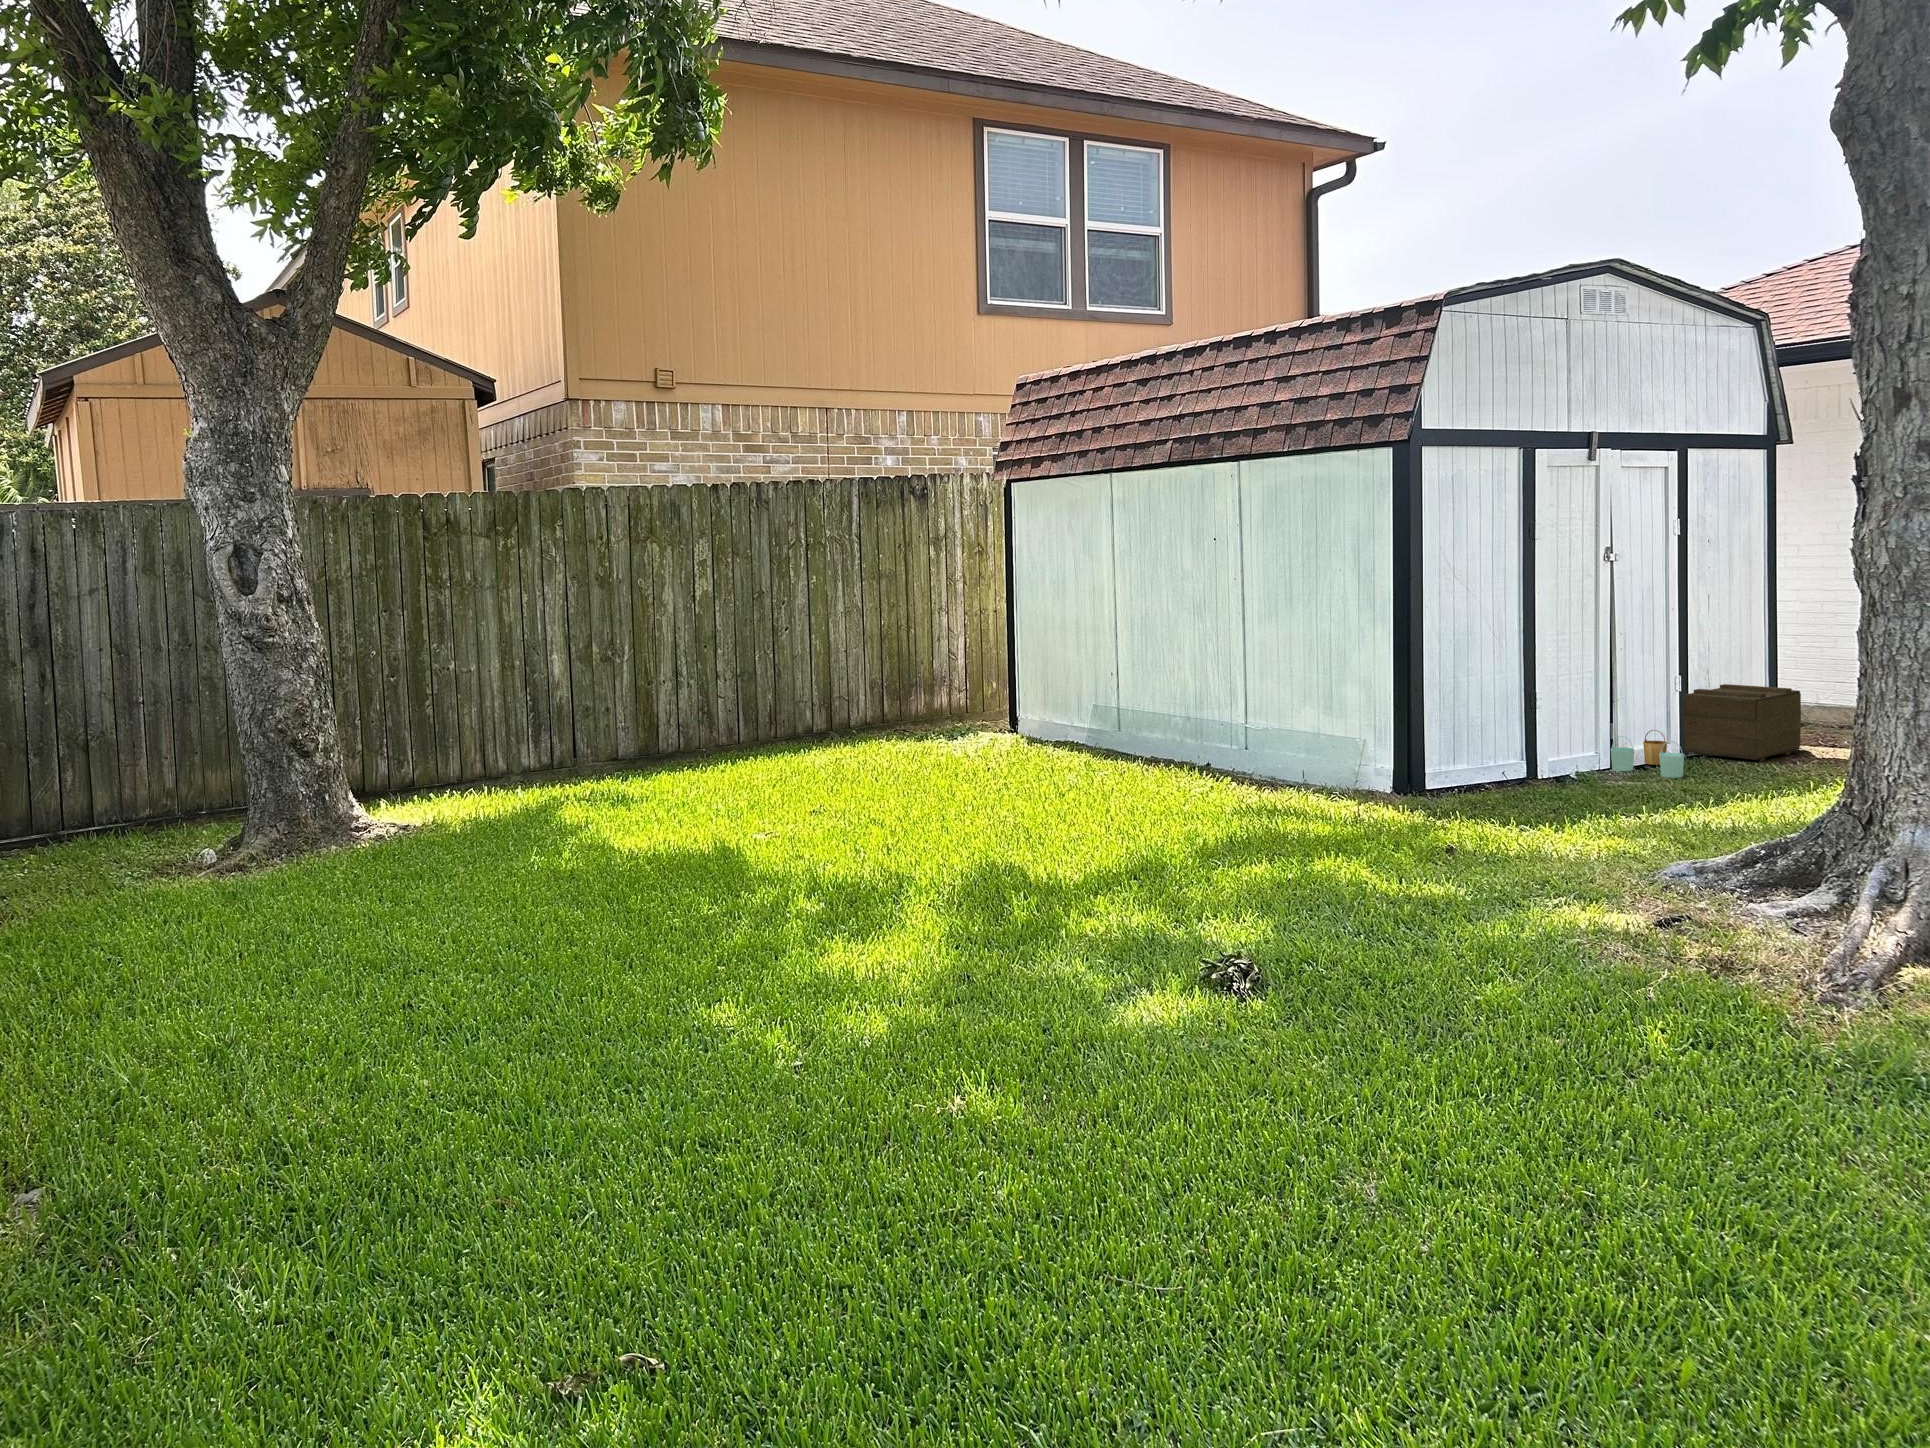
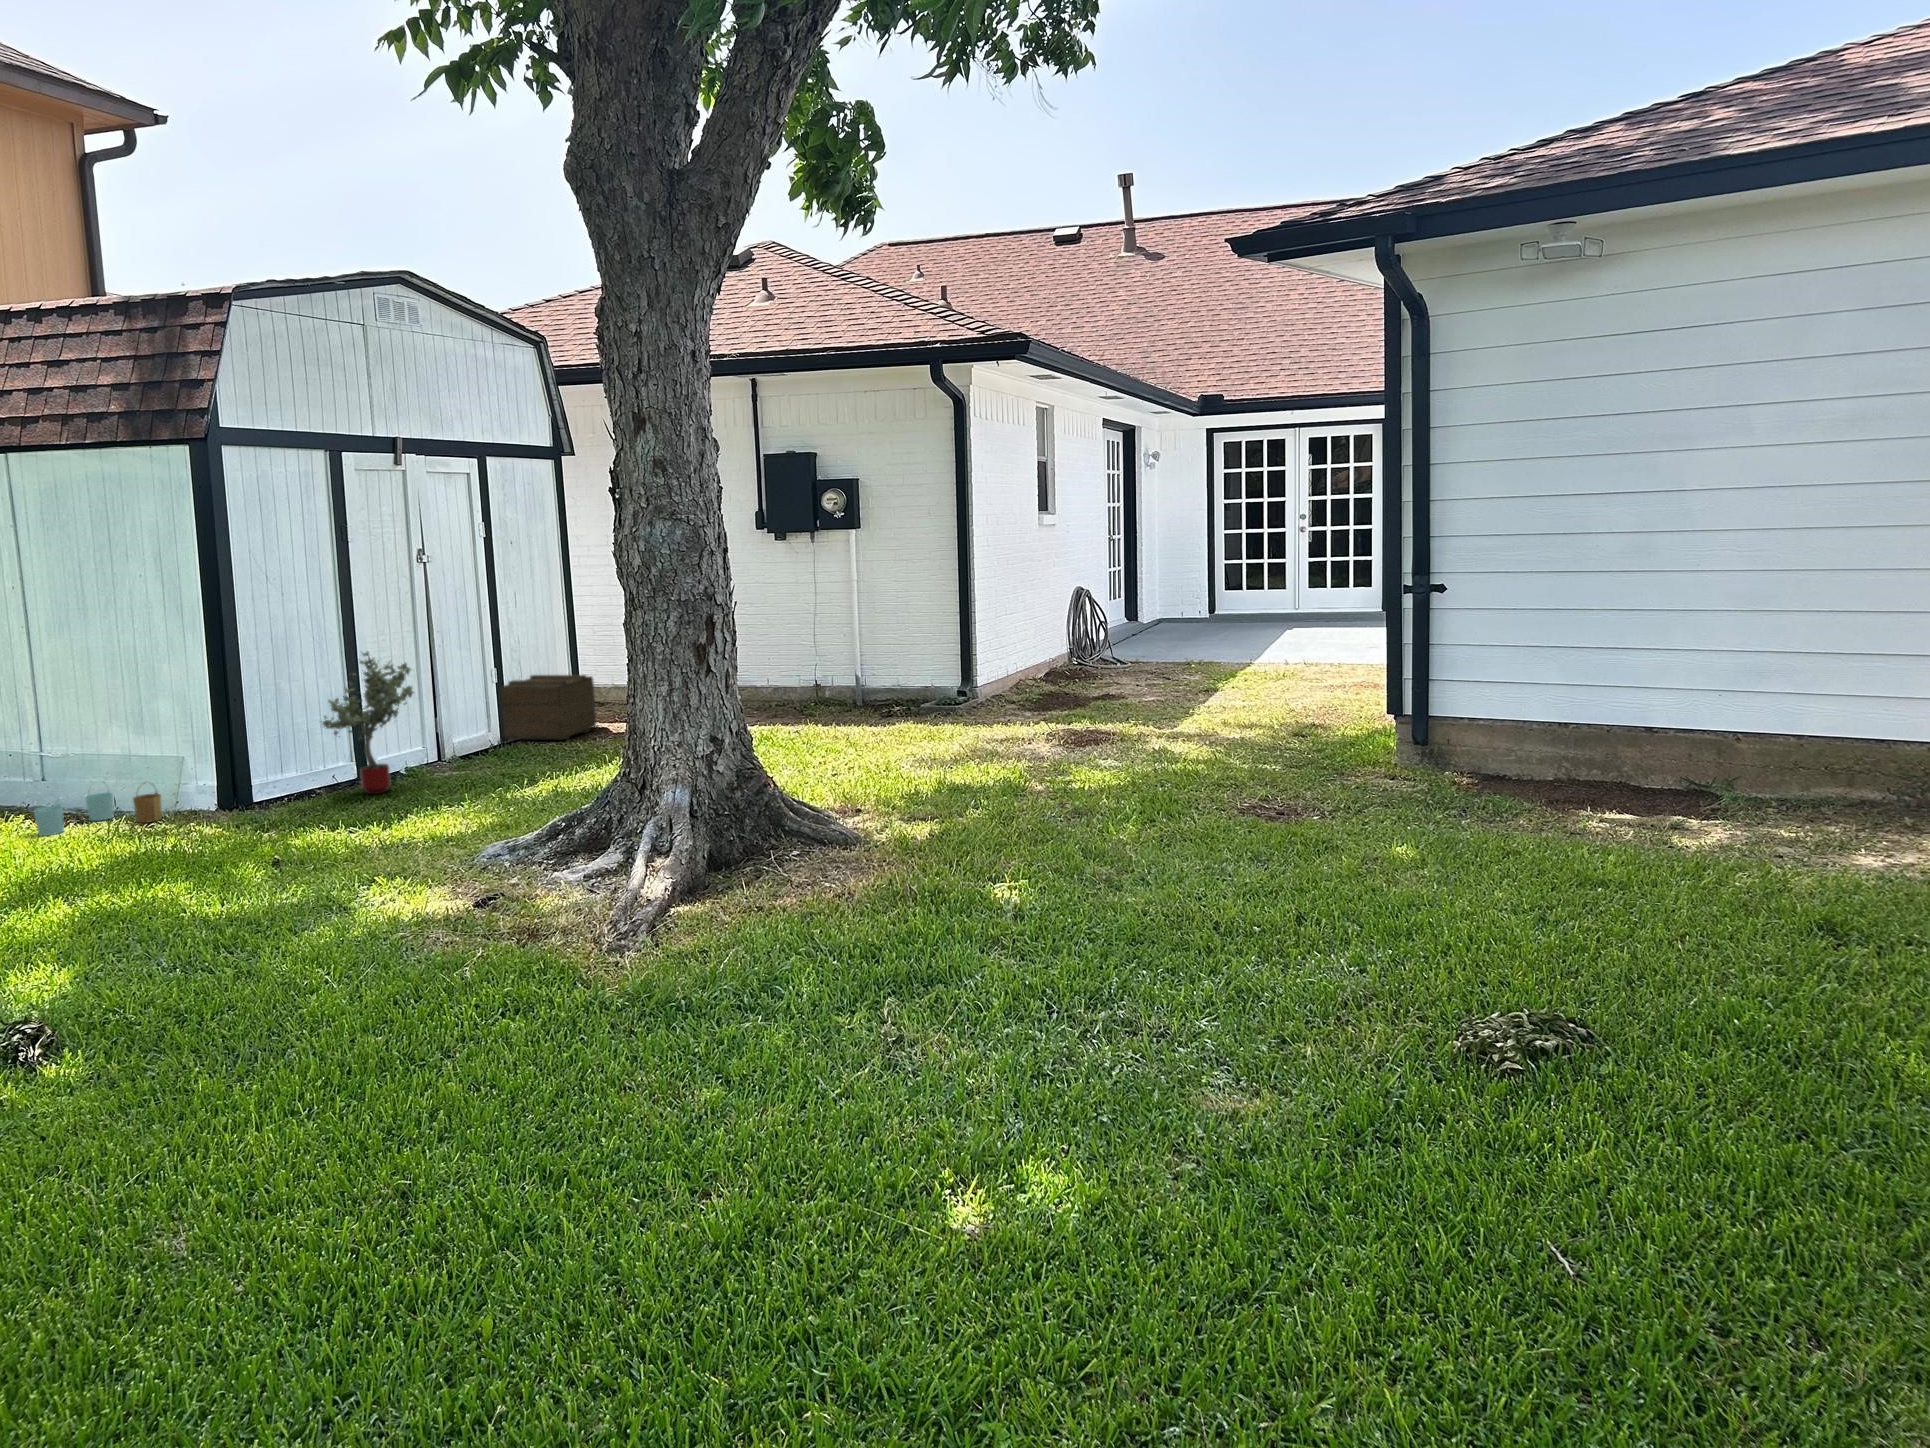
potted tree: none [1491,648,1592,795] -> present [323,652,414,794]
bucket: present [1611,730,1684,778] -> present [34,783,162,836]

